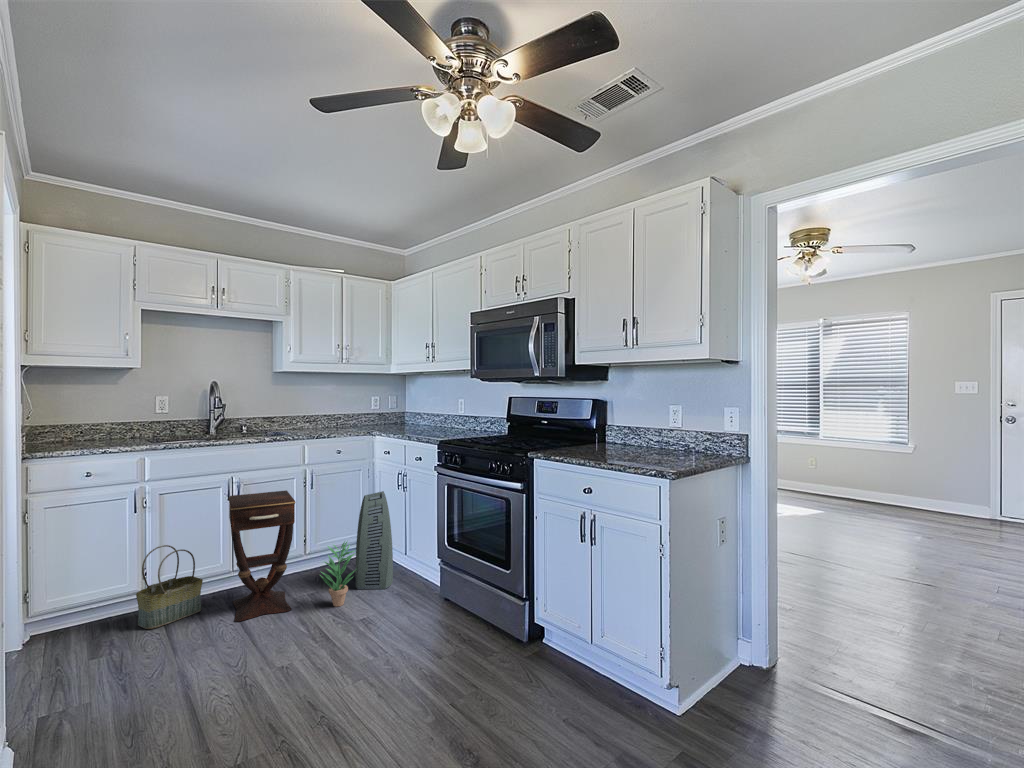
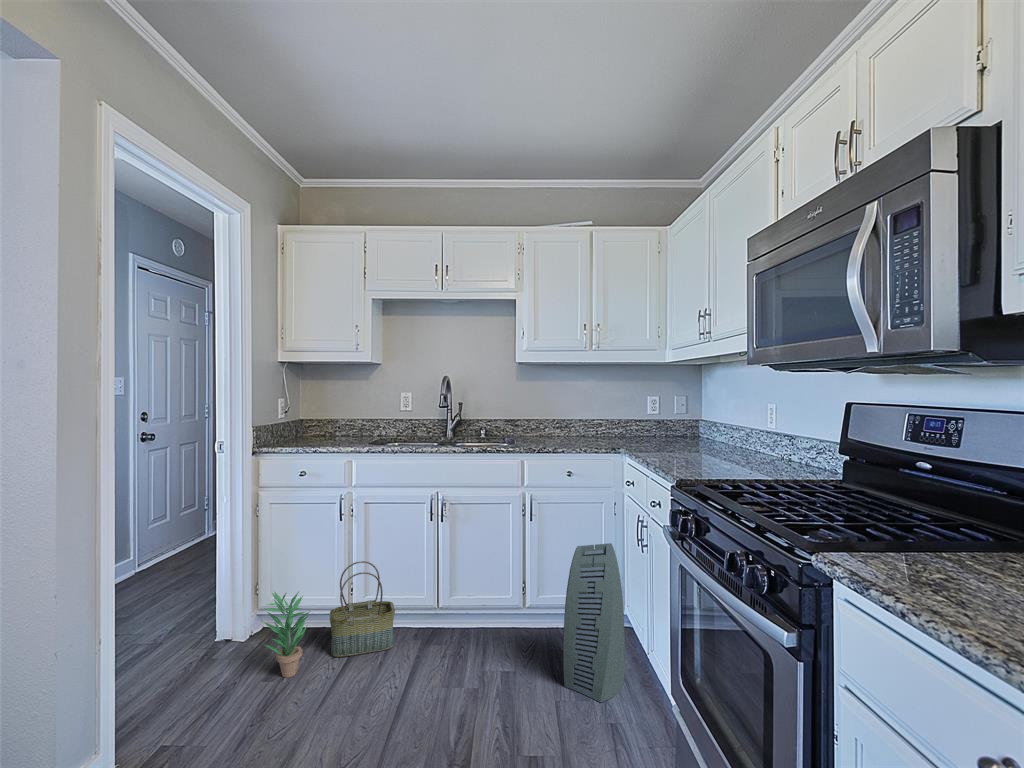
side table: present [229,490,296,622] -> none [396,516,489,691]
potted plant: present [320,542,356,607] -> present [263,592,310,678]

